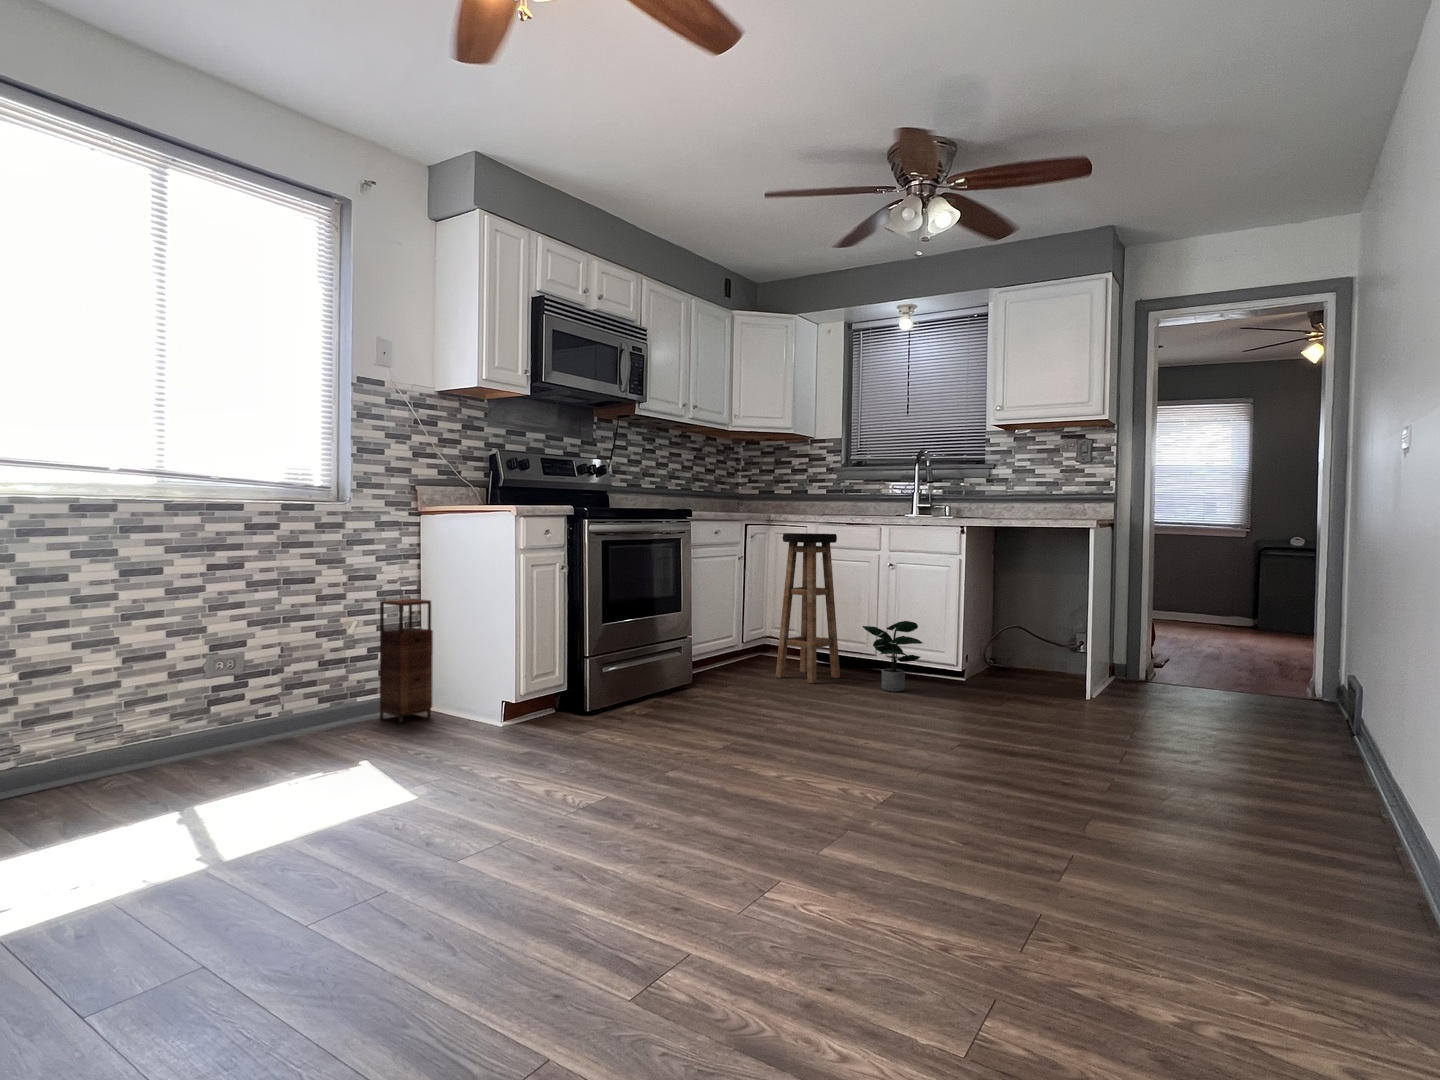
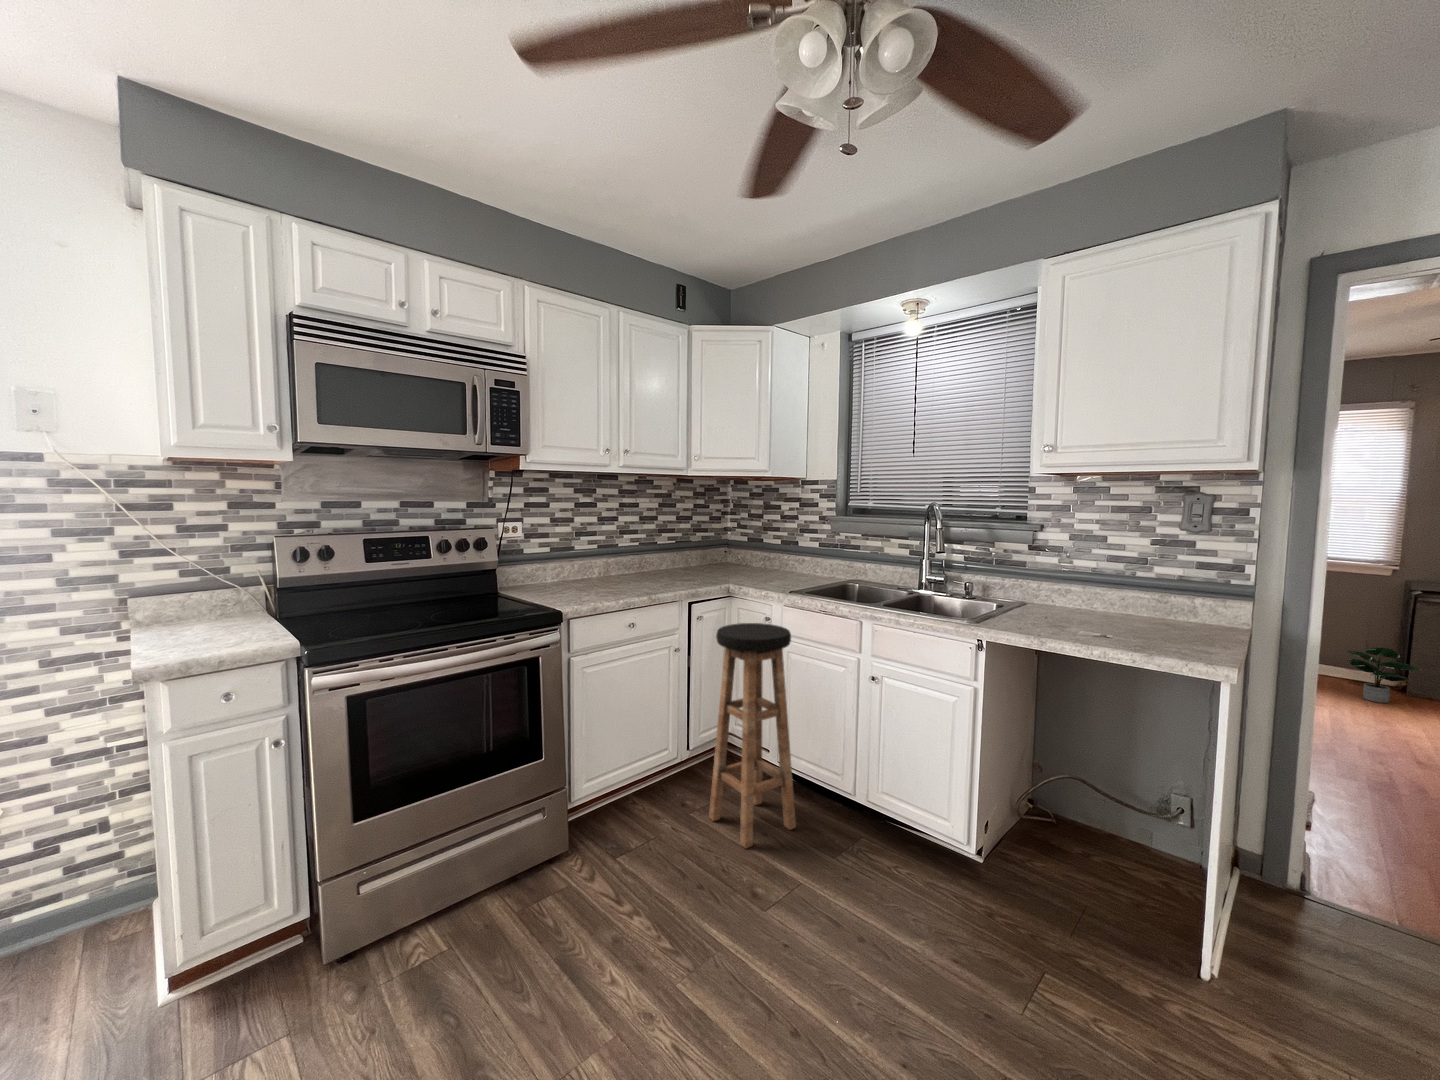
storage cabinet: present [380,599,433,724] -> none [30,762,124,969]
potted plant: present [862,621,923,692] -> present [1347,647,1421,703]

